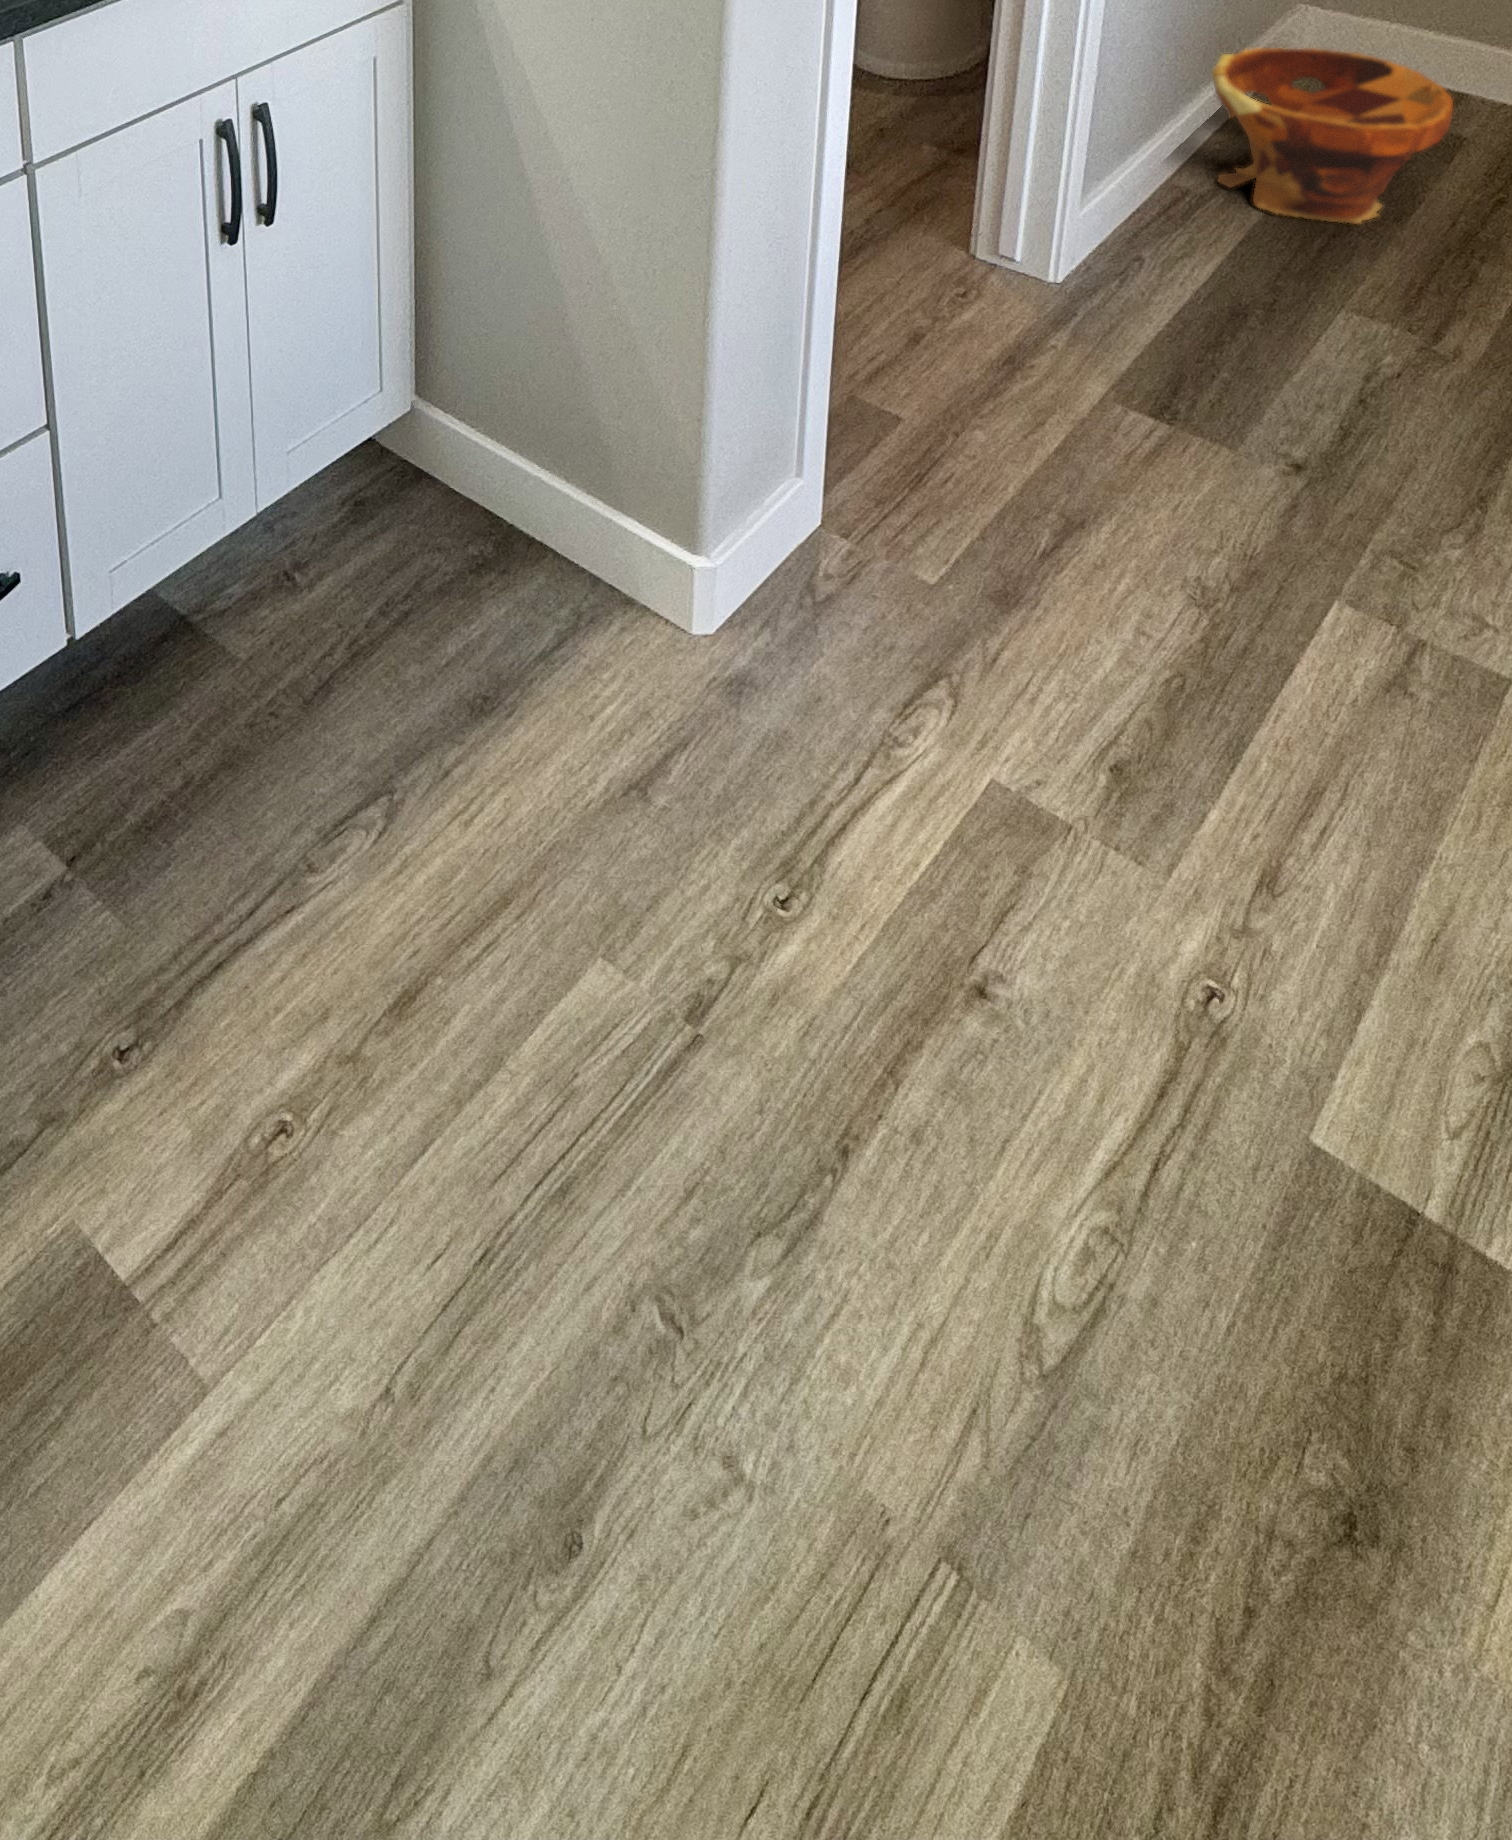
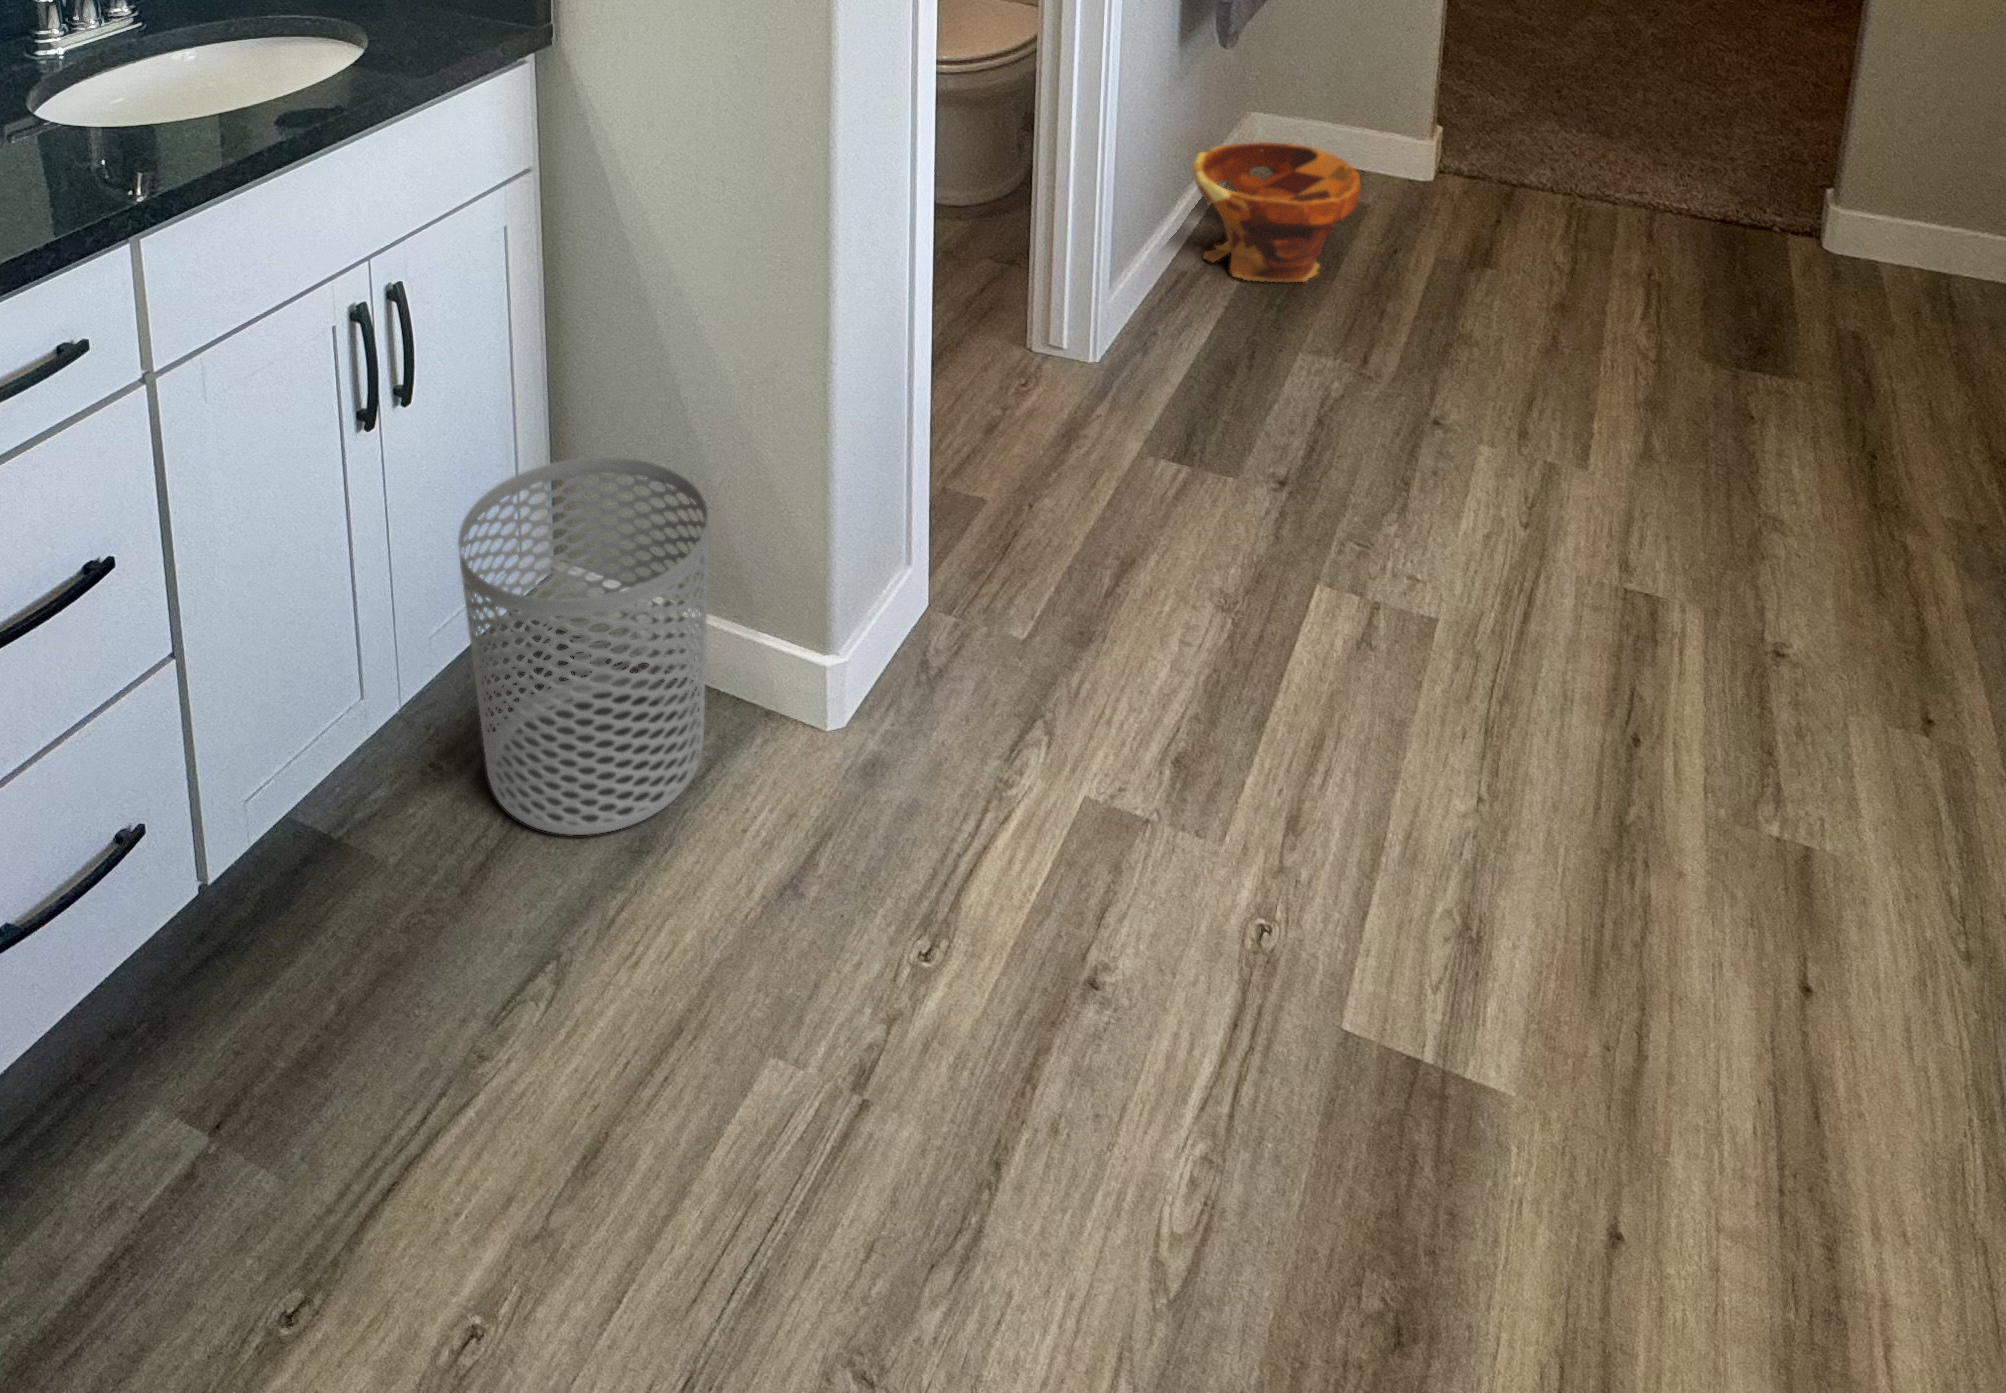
waste bin: none [311,310,571,694] -> present [458,457,709,835]

